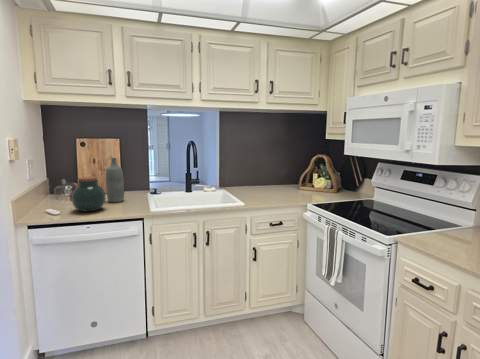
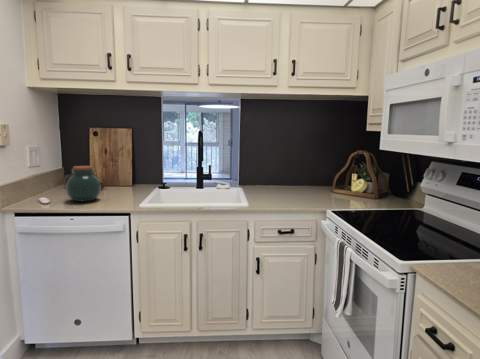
bottle: present [106,158,124,202] -> none [109,147,127,194]

